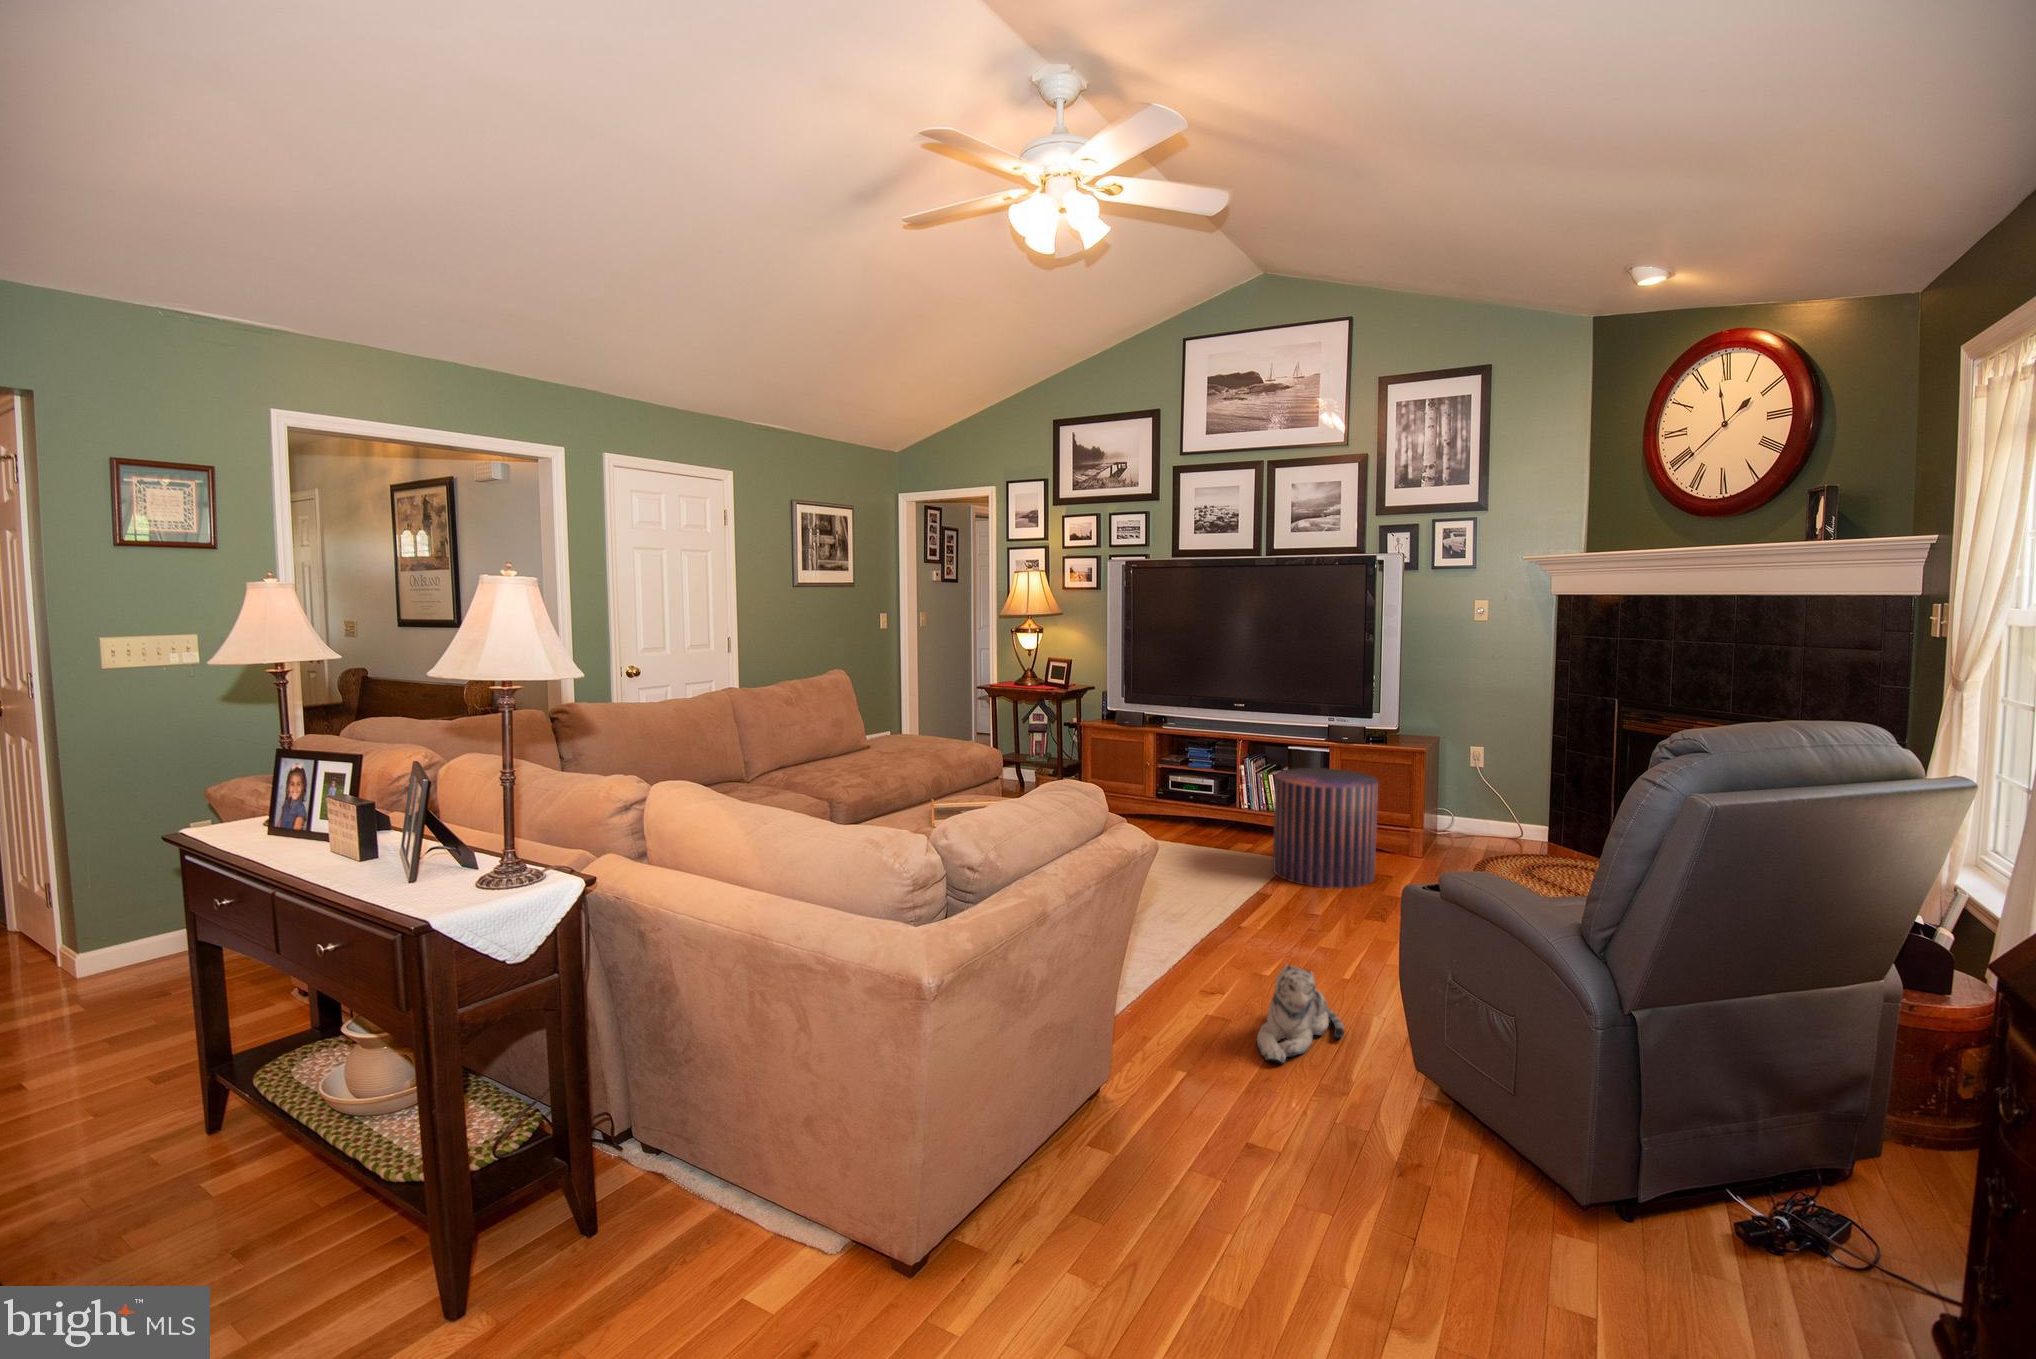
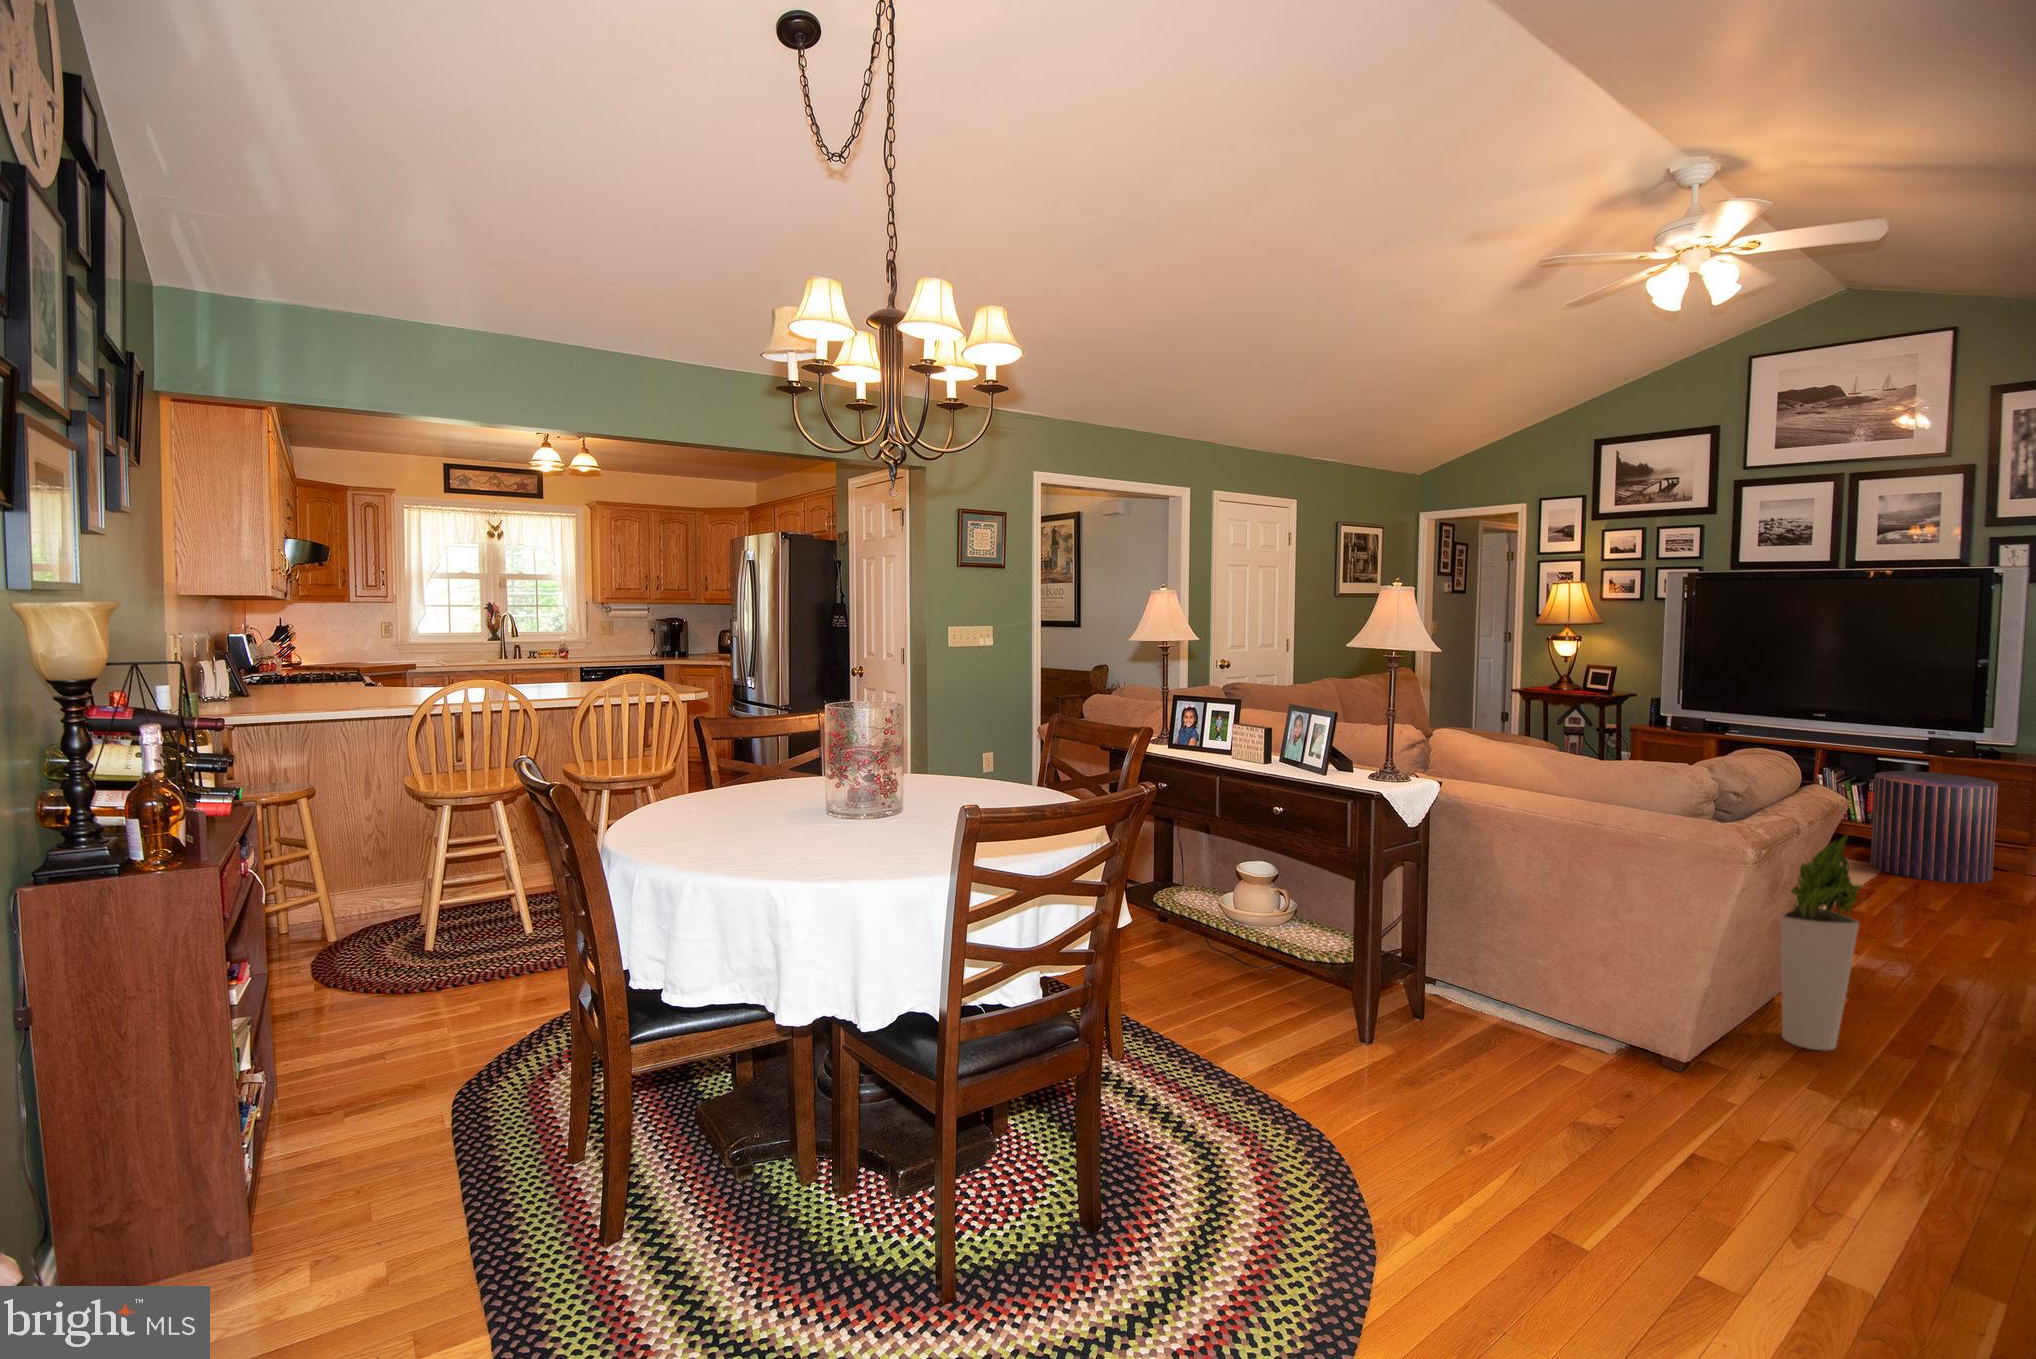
planter: none [1018,912,1142,1250] -> present [1781,835,1866,1051]
plush toy: present [1257,965,1344,1062] -> none [1909,910,1997,984]

